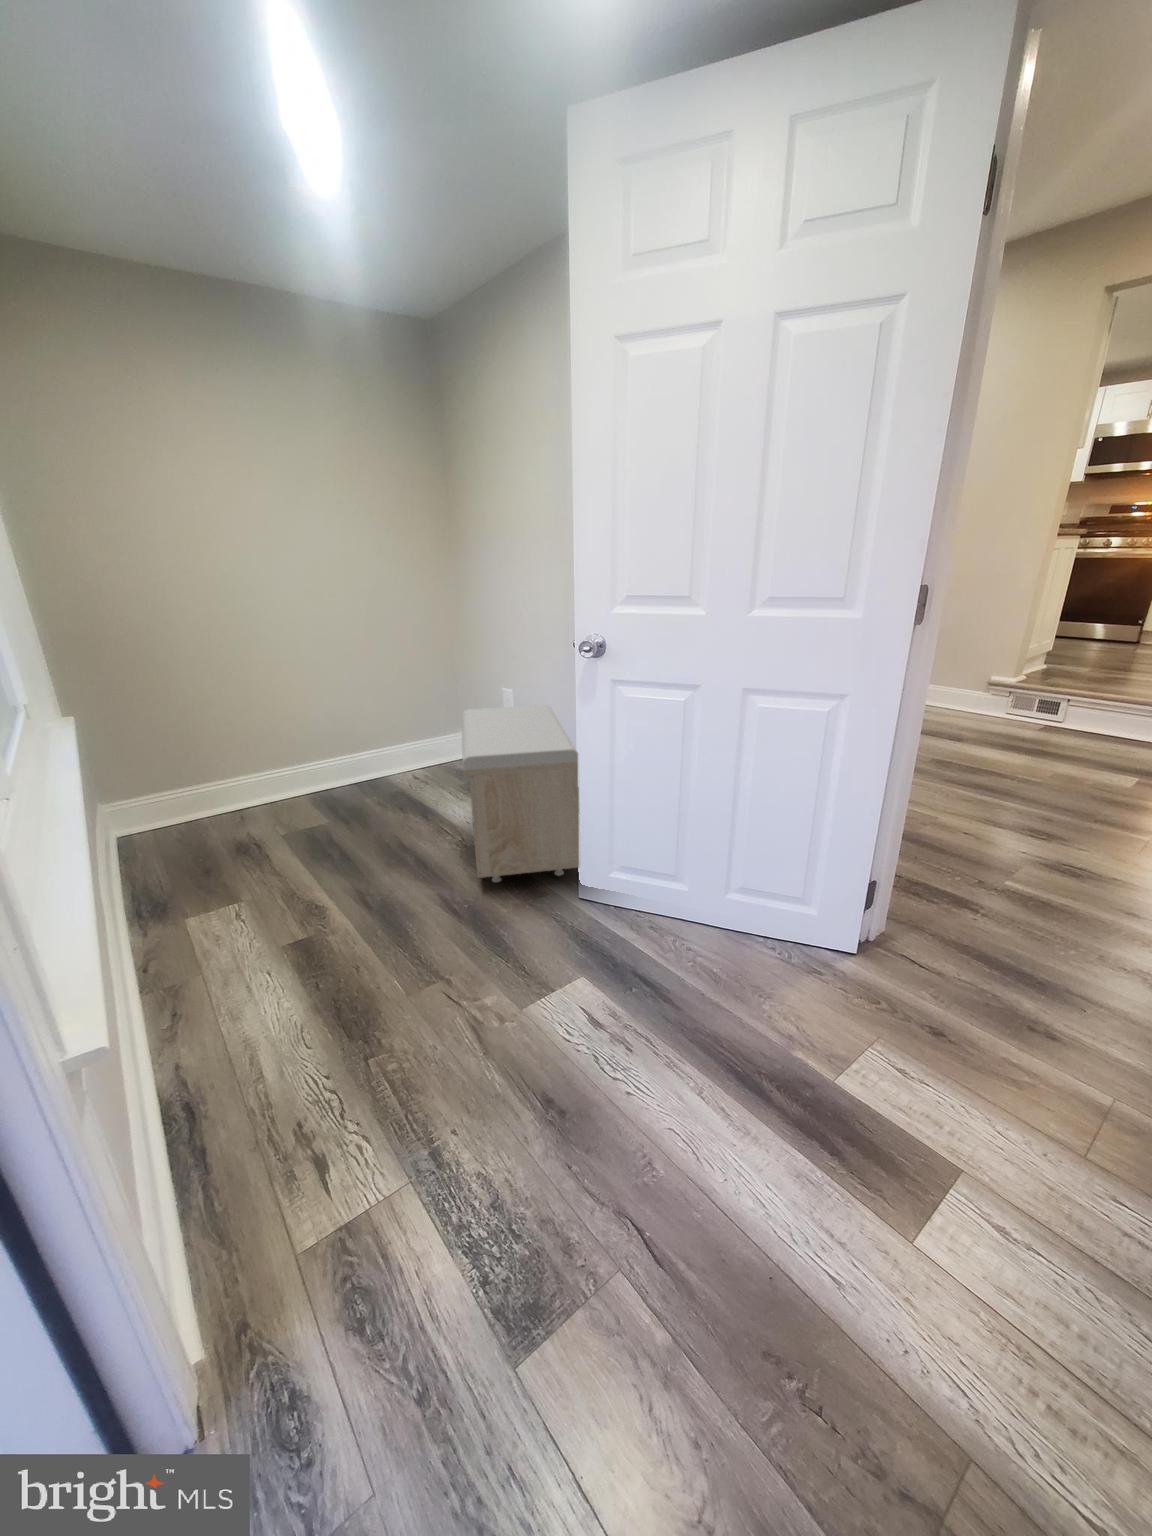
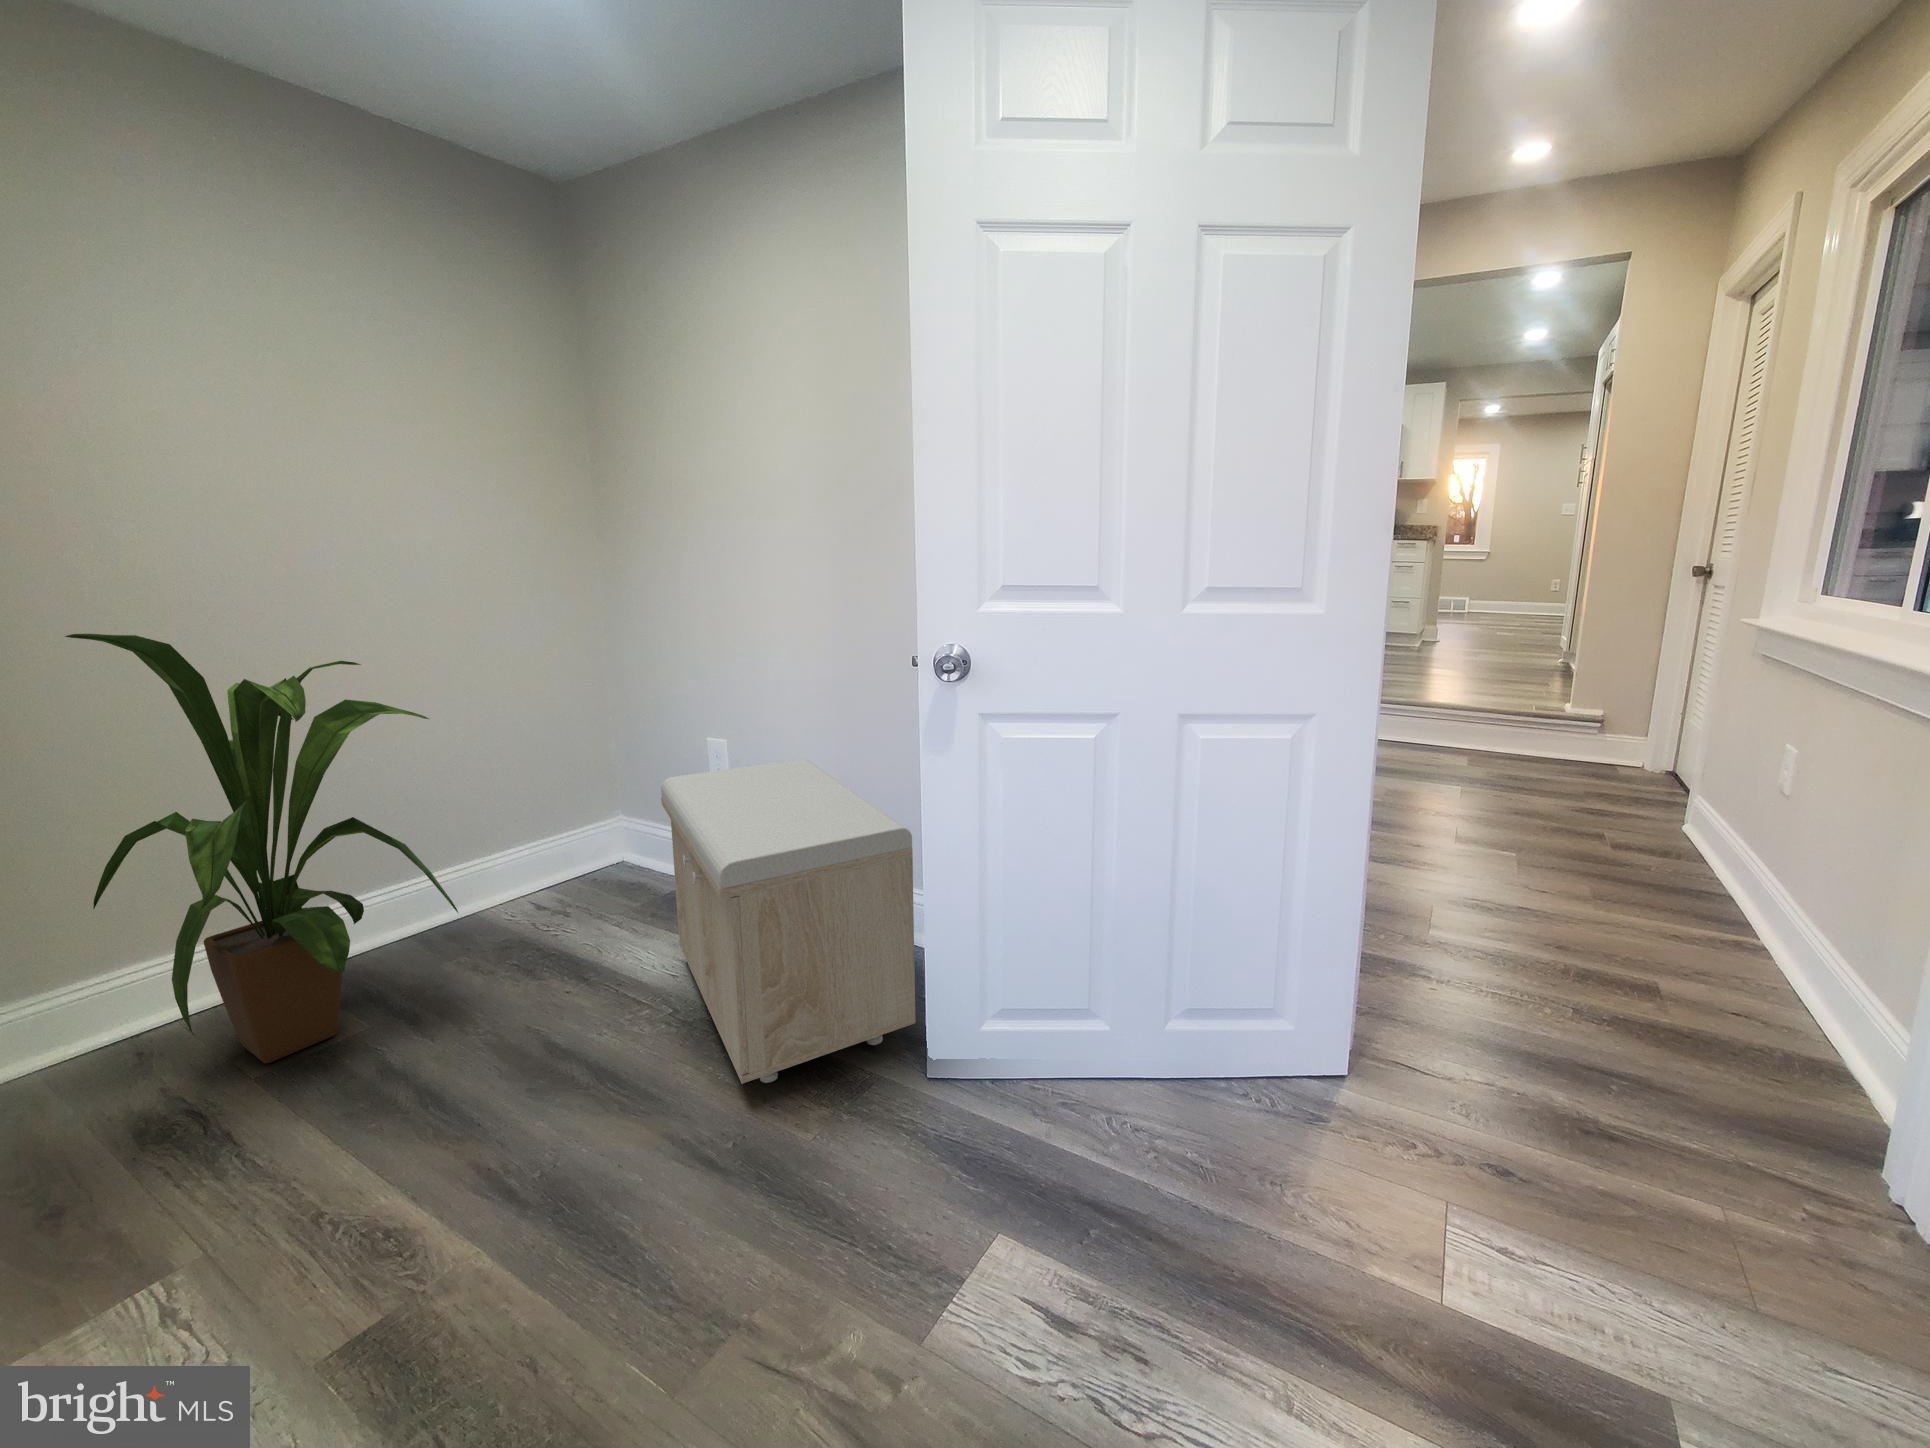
house plant: none [195,618,363,830] -> present [65,634,458,1063]

